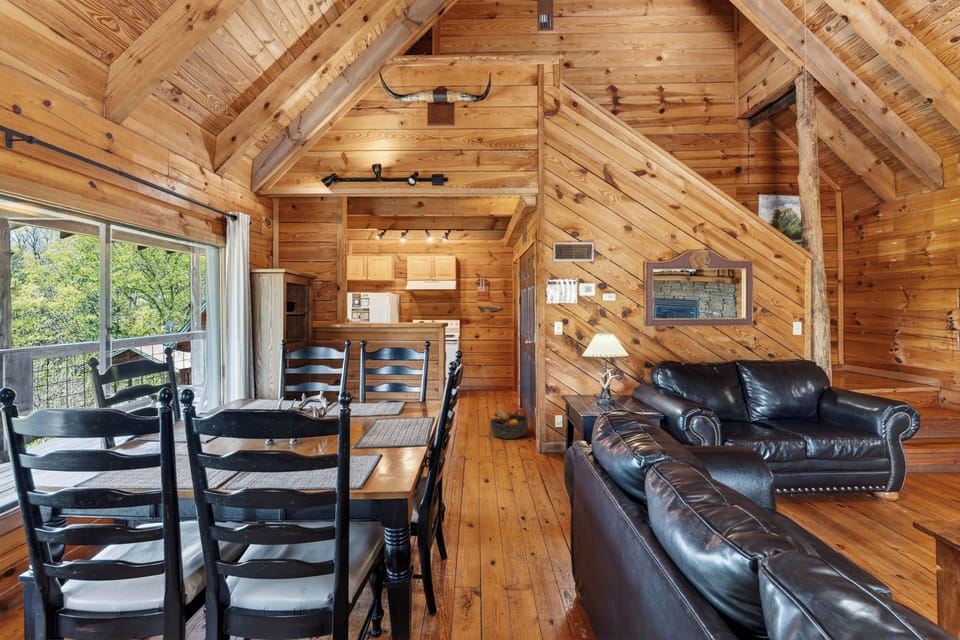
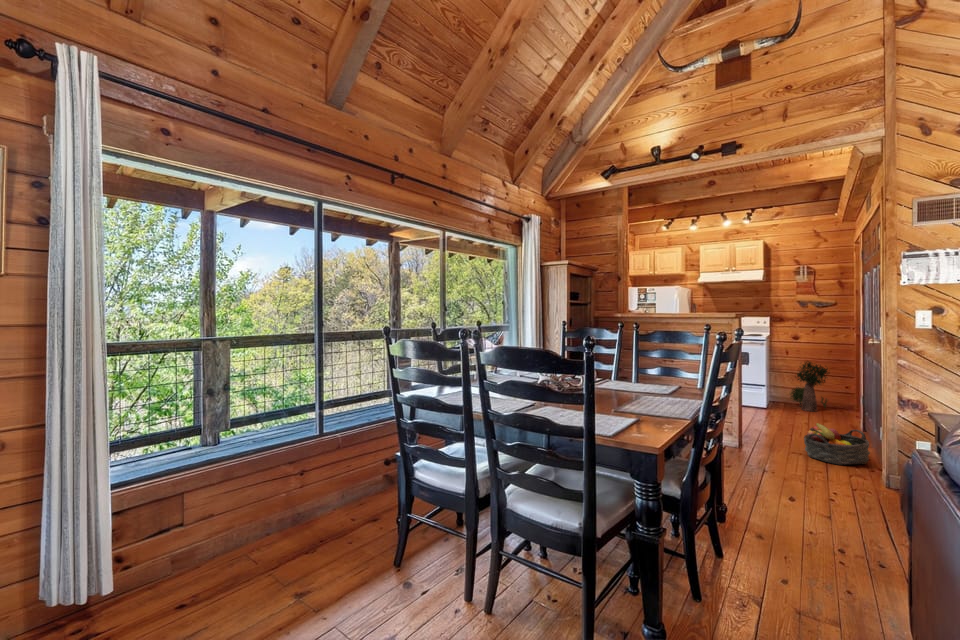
potted plant: none [474,355,500,395] -> present [790,361,828,411]

